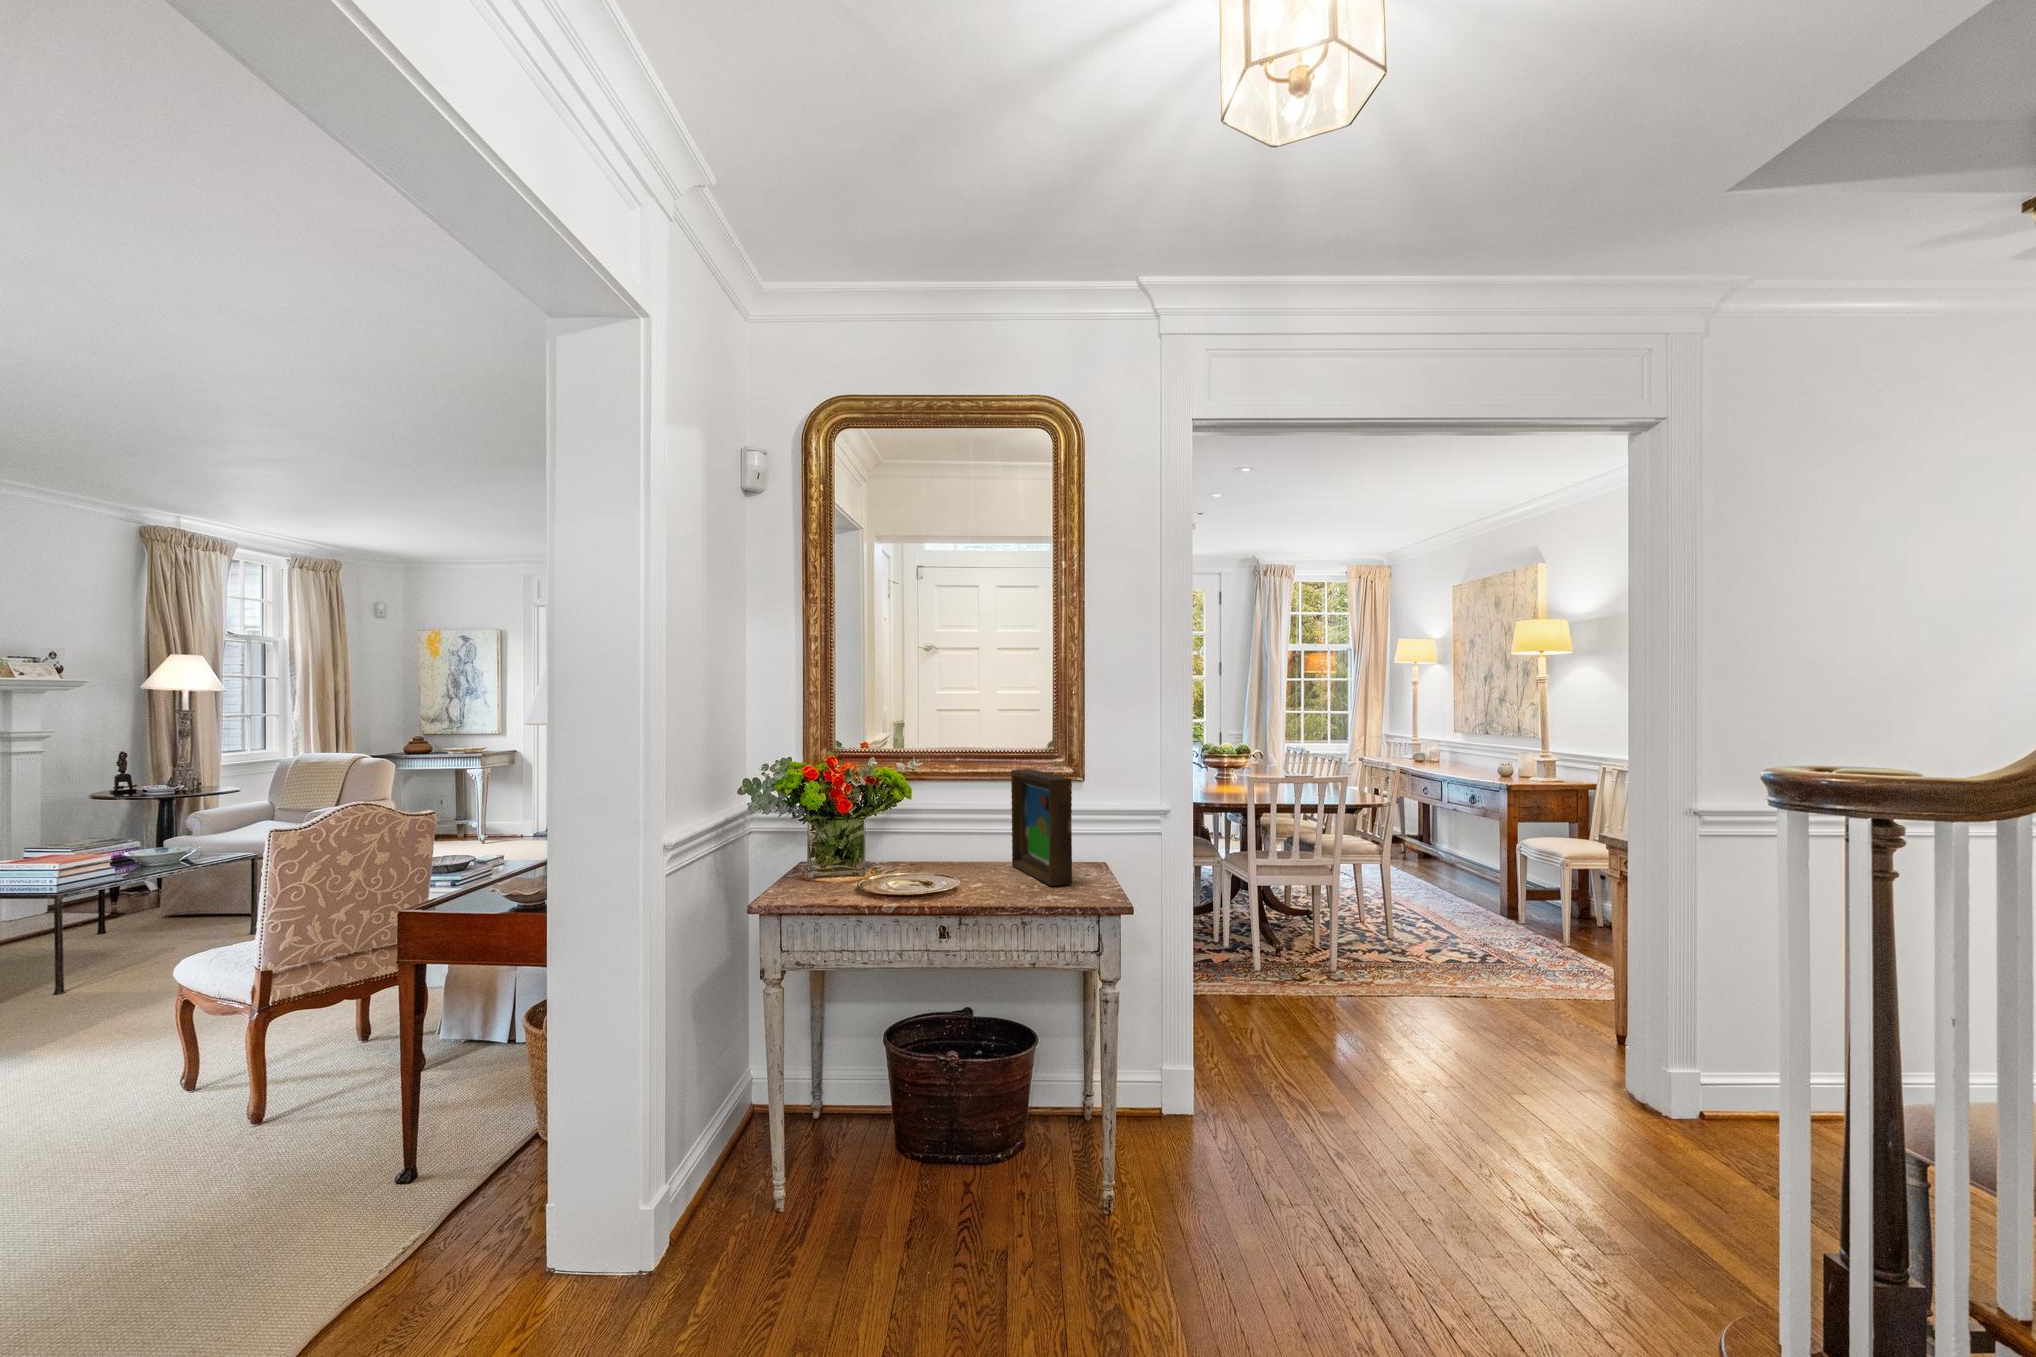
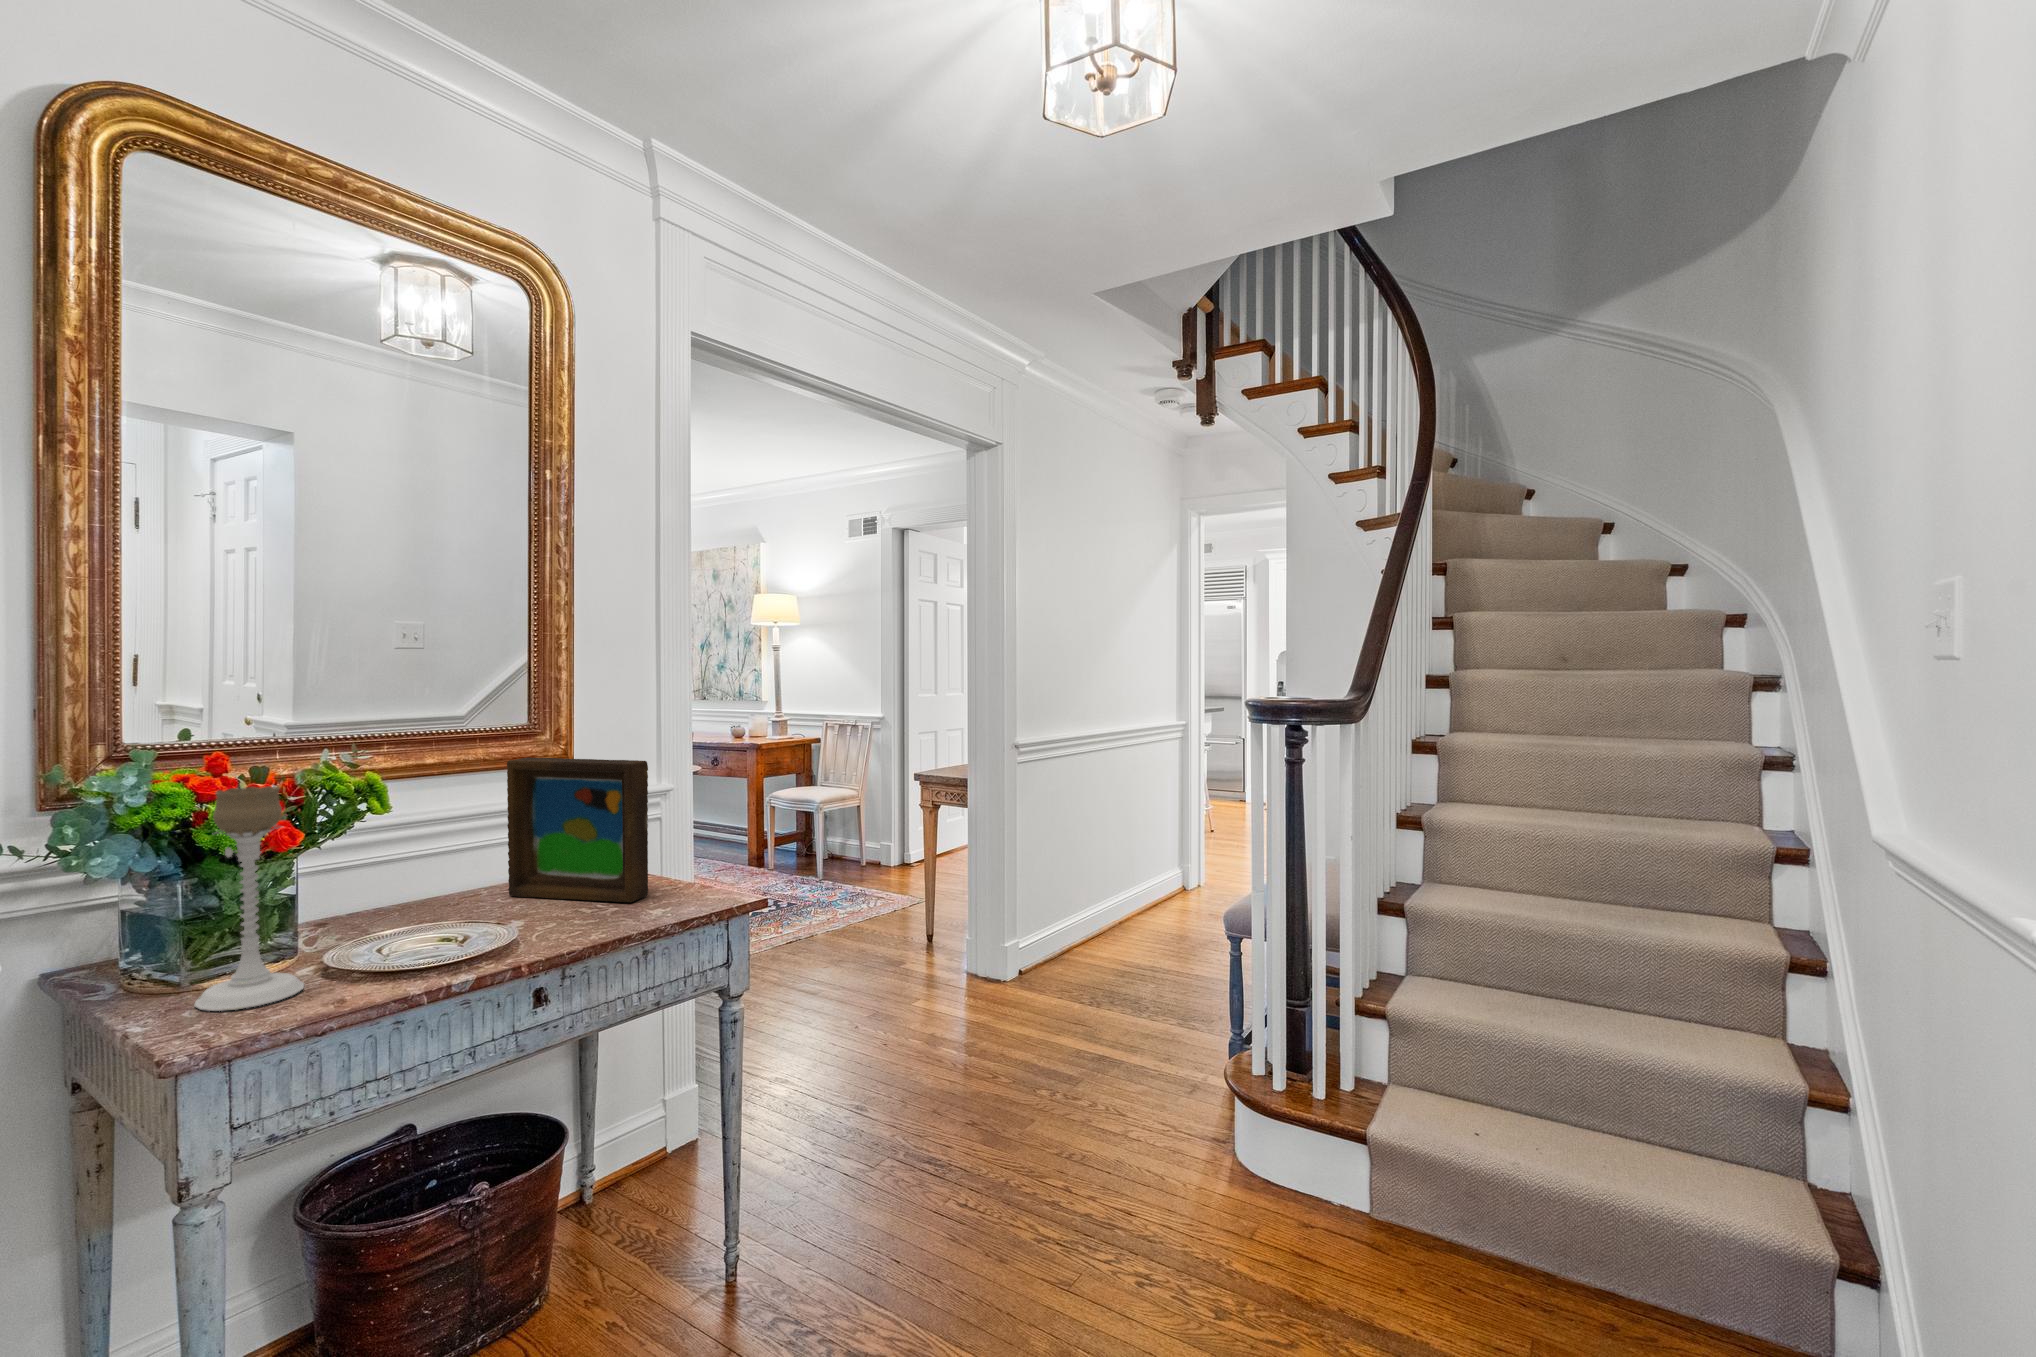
candle holder: none [789,770,838,891] -> present [194,786,304,1011]

